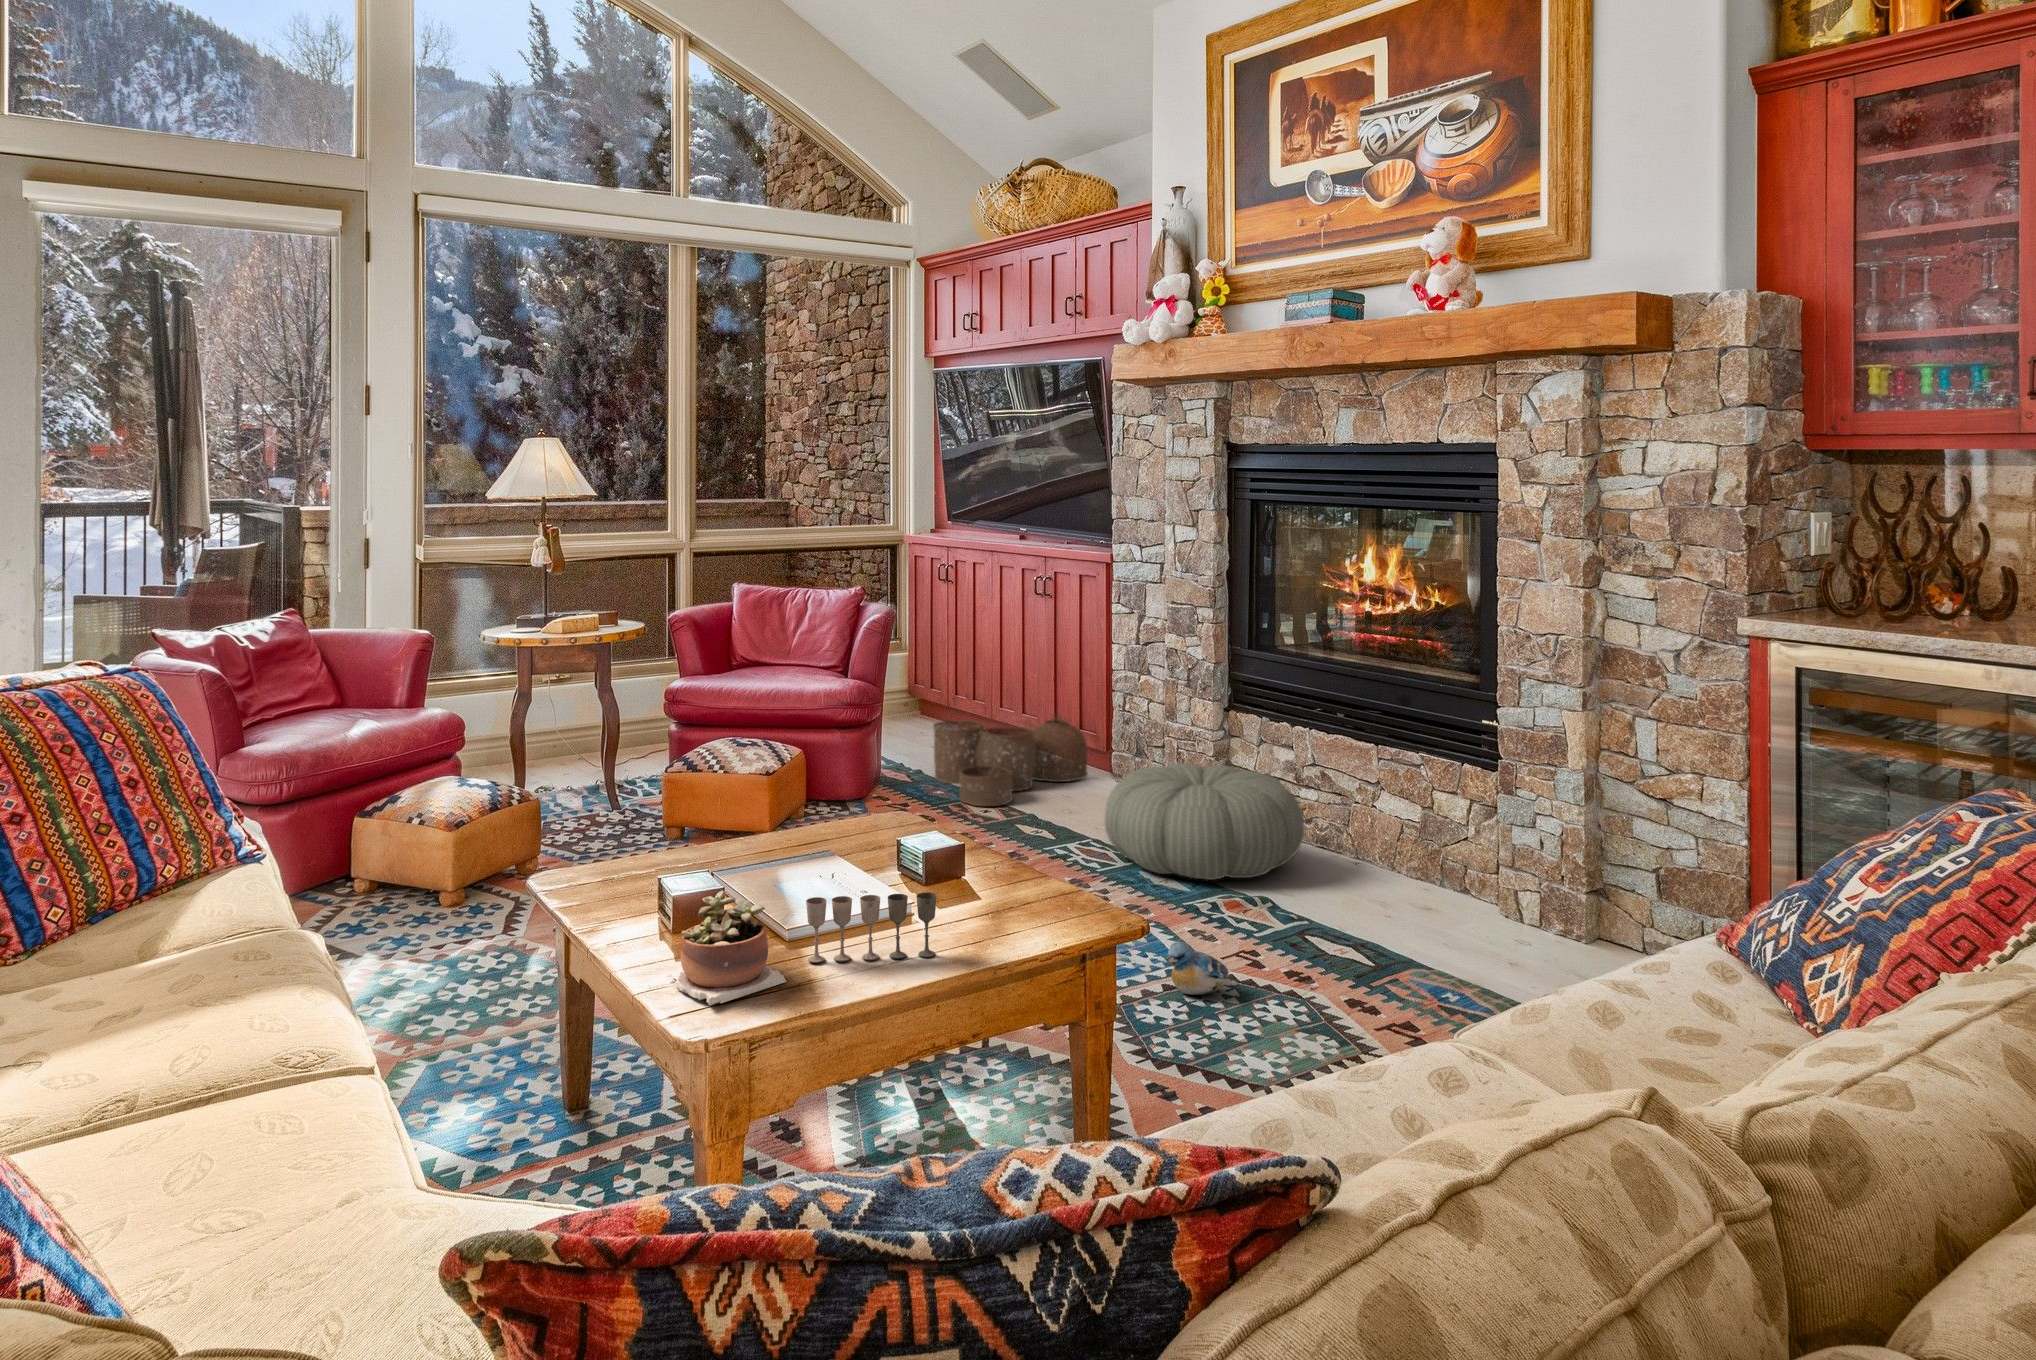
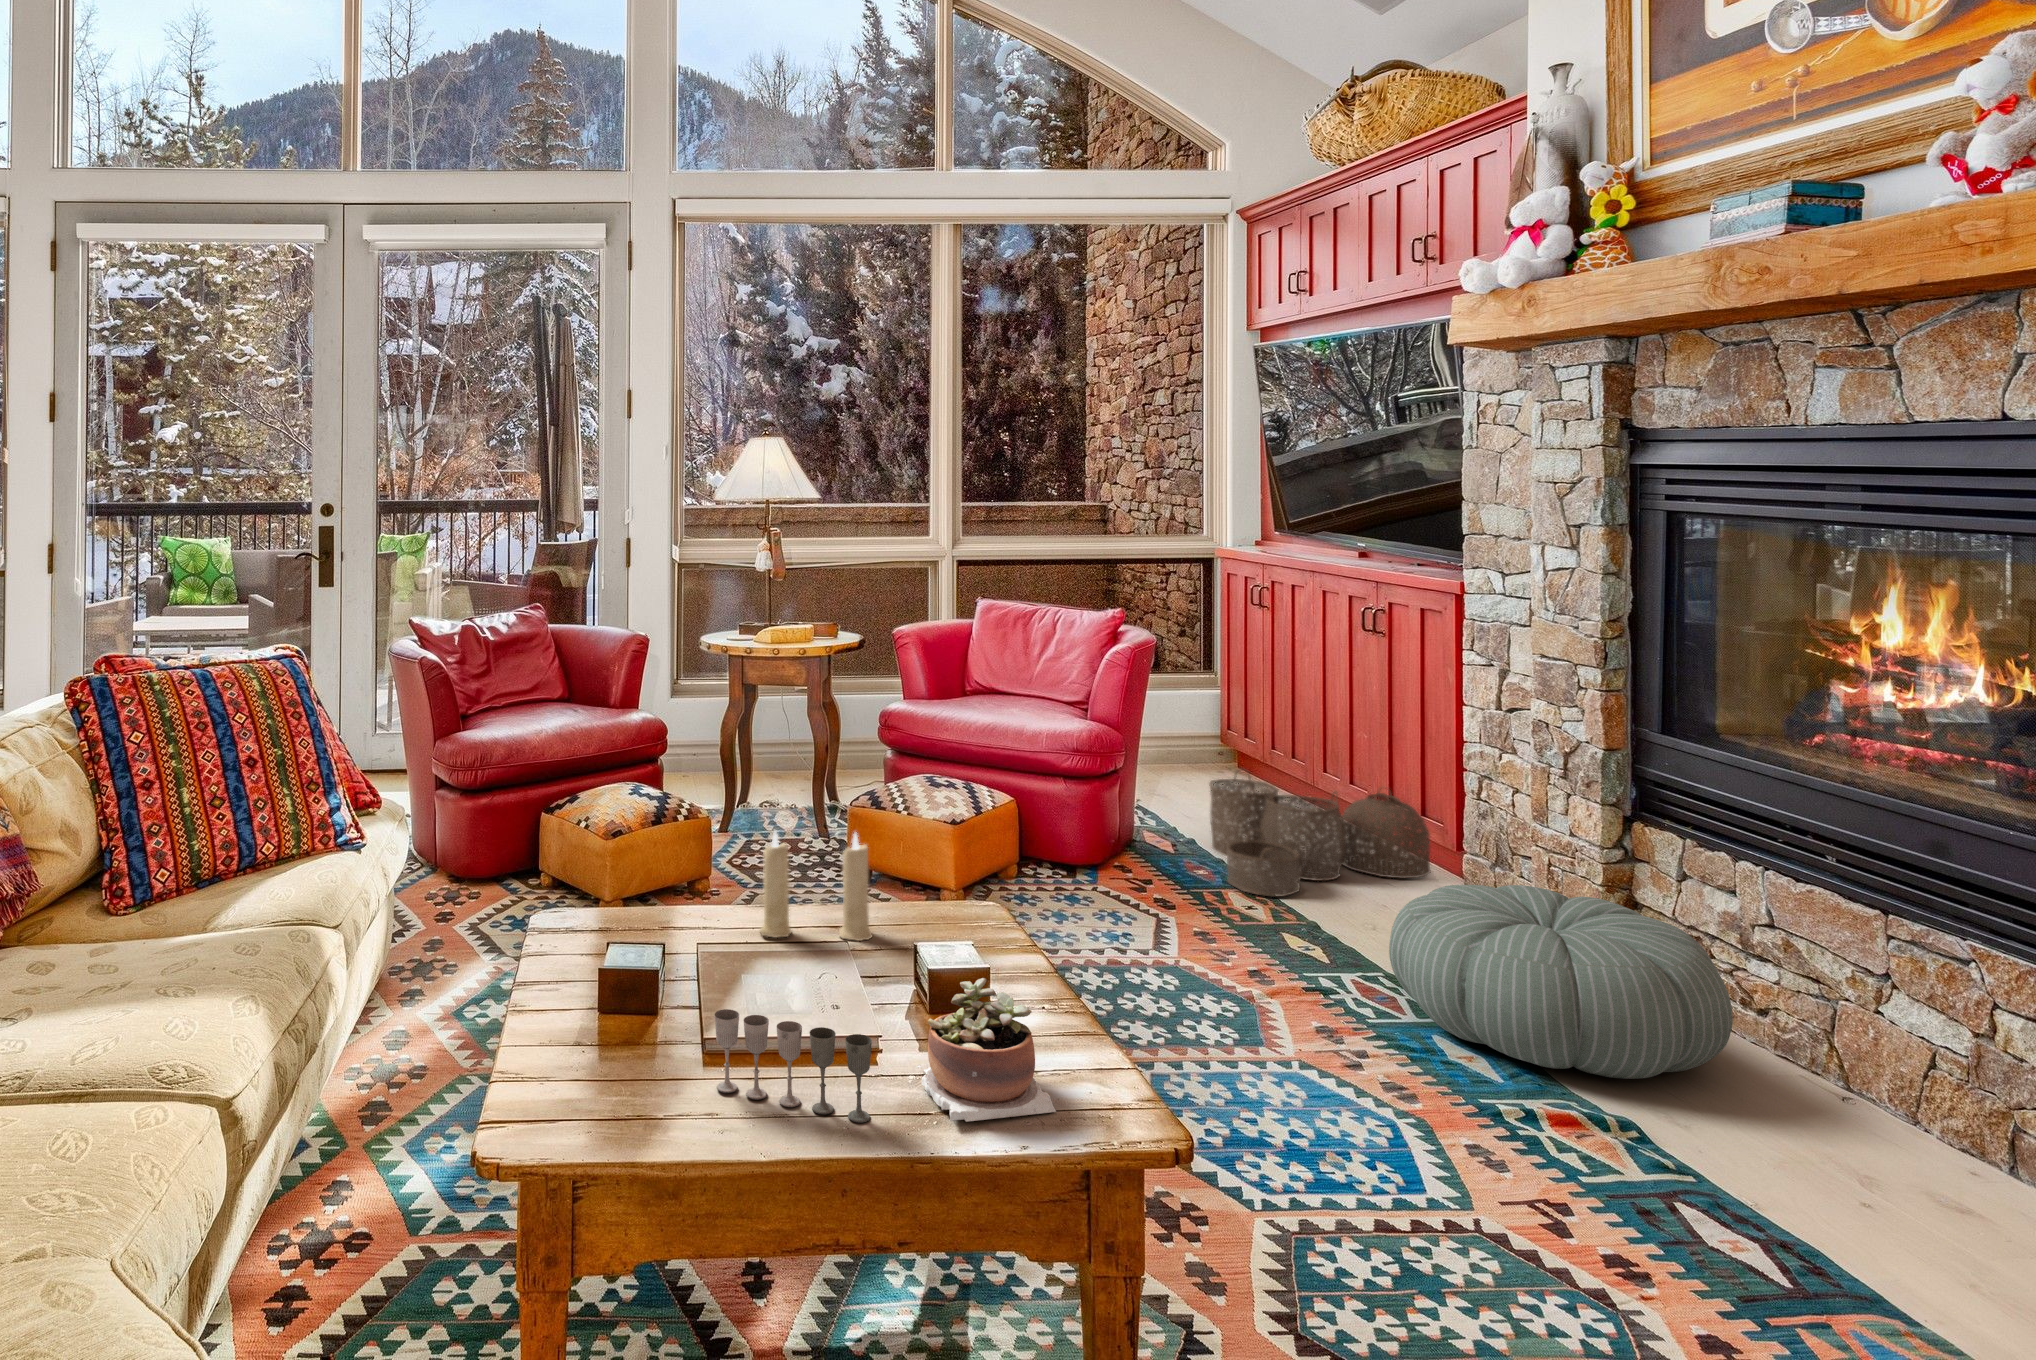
candle: none [738,759,832,862] -> present [760,831,872,941]
succulent plant: present [668,891,786,1005] -> present [916,978,1056,1122]
plush toy: present [1166,941,1237,995] -> none [1370,1163,1497,1258]

